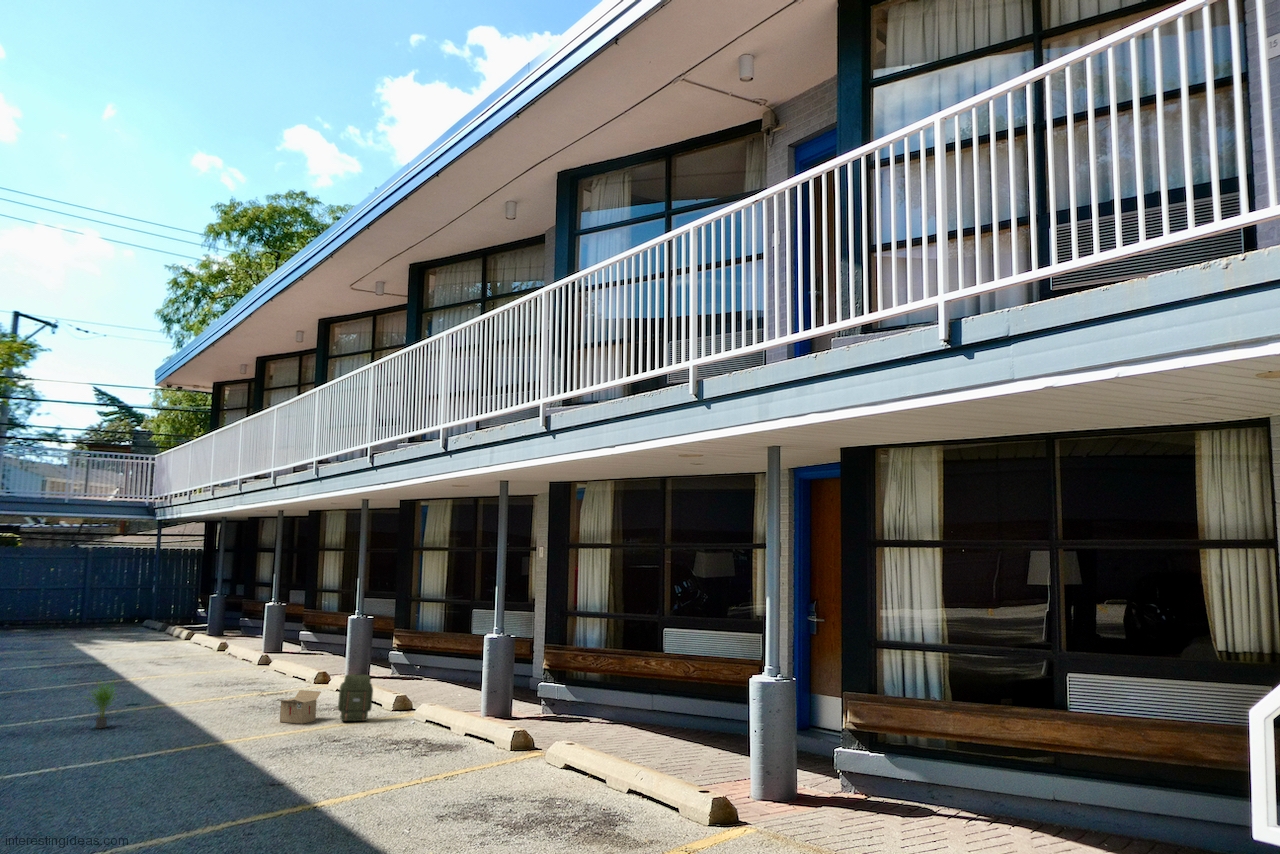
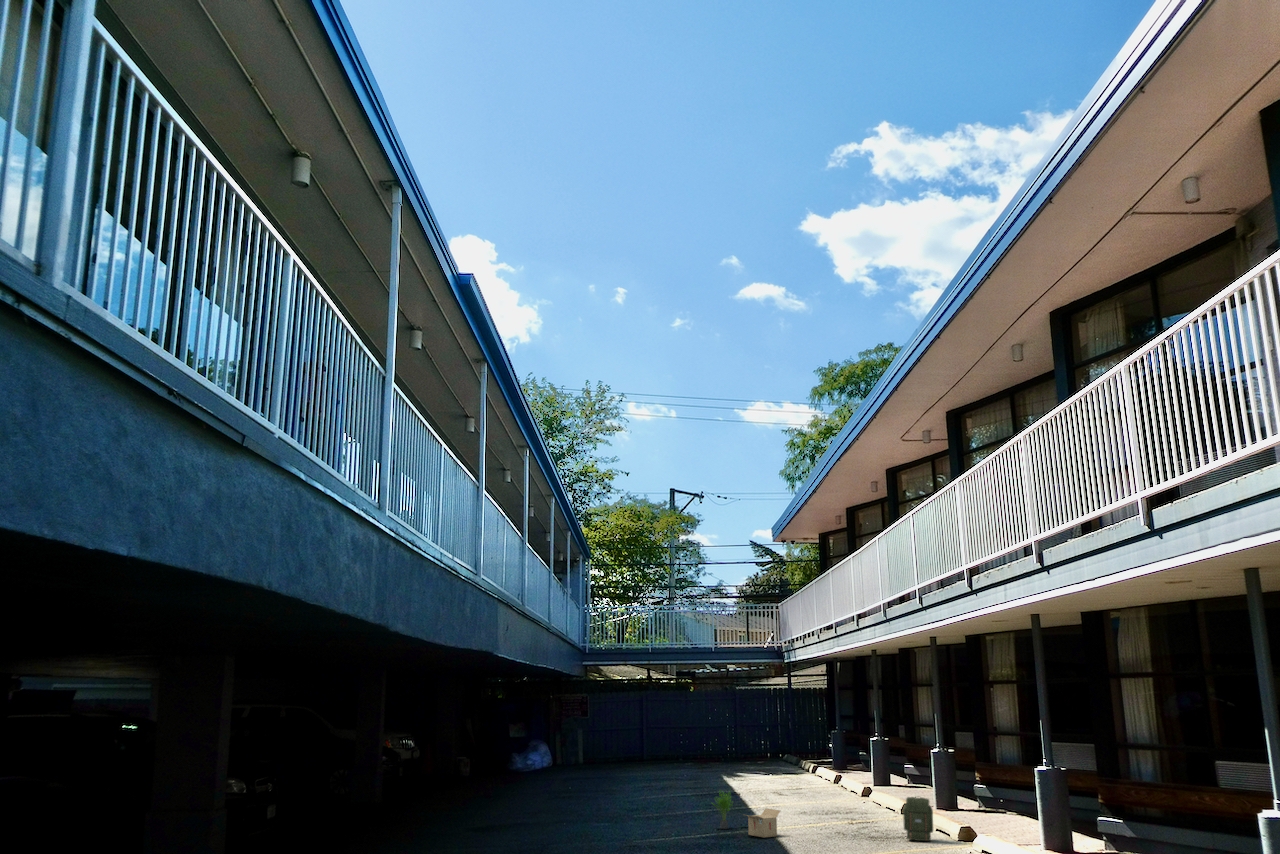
cardboard box: present [279,690,321,724] -> present [747,808,780,838]

